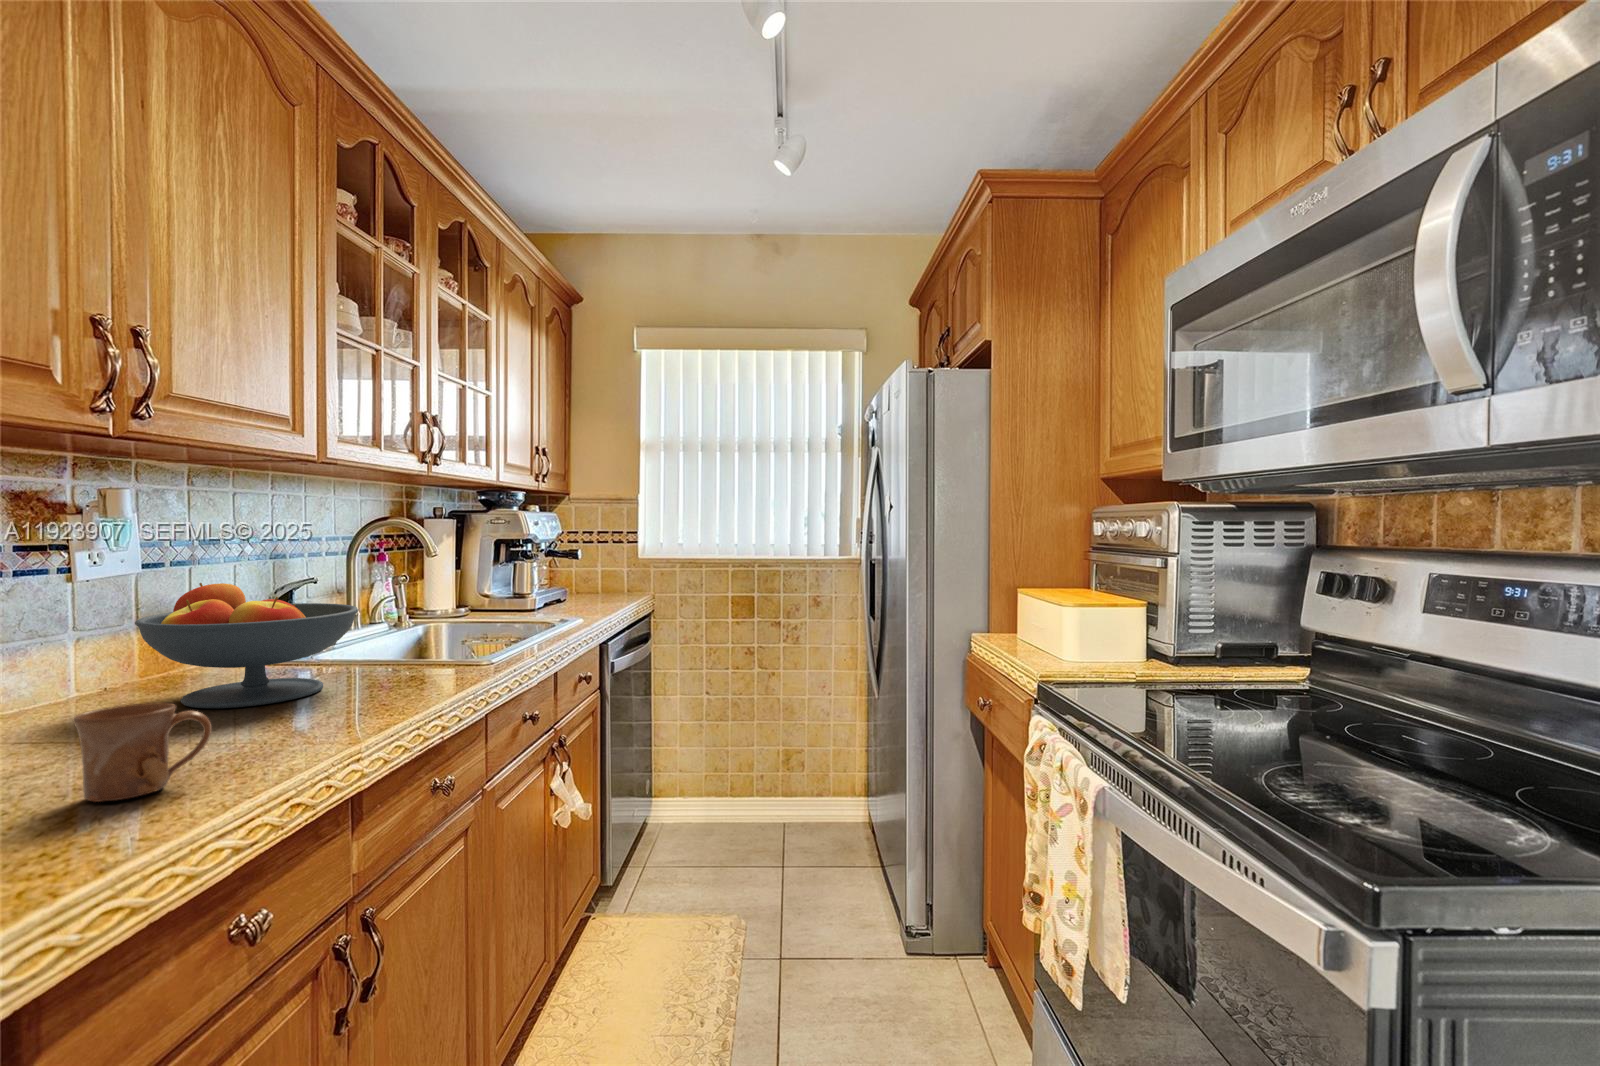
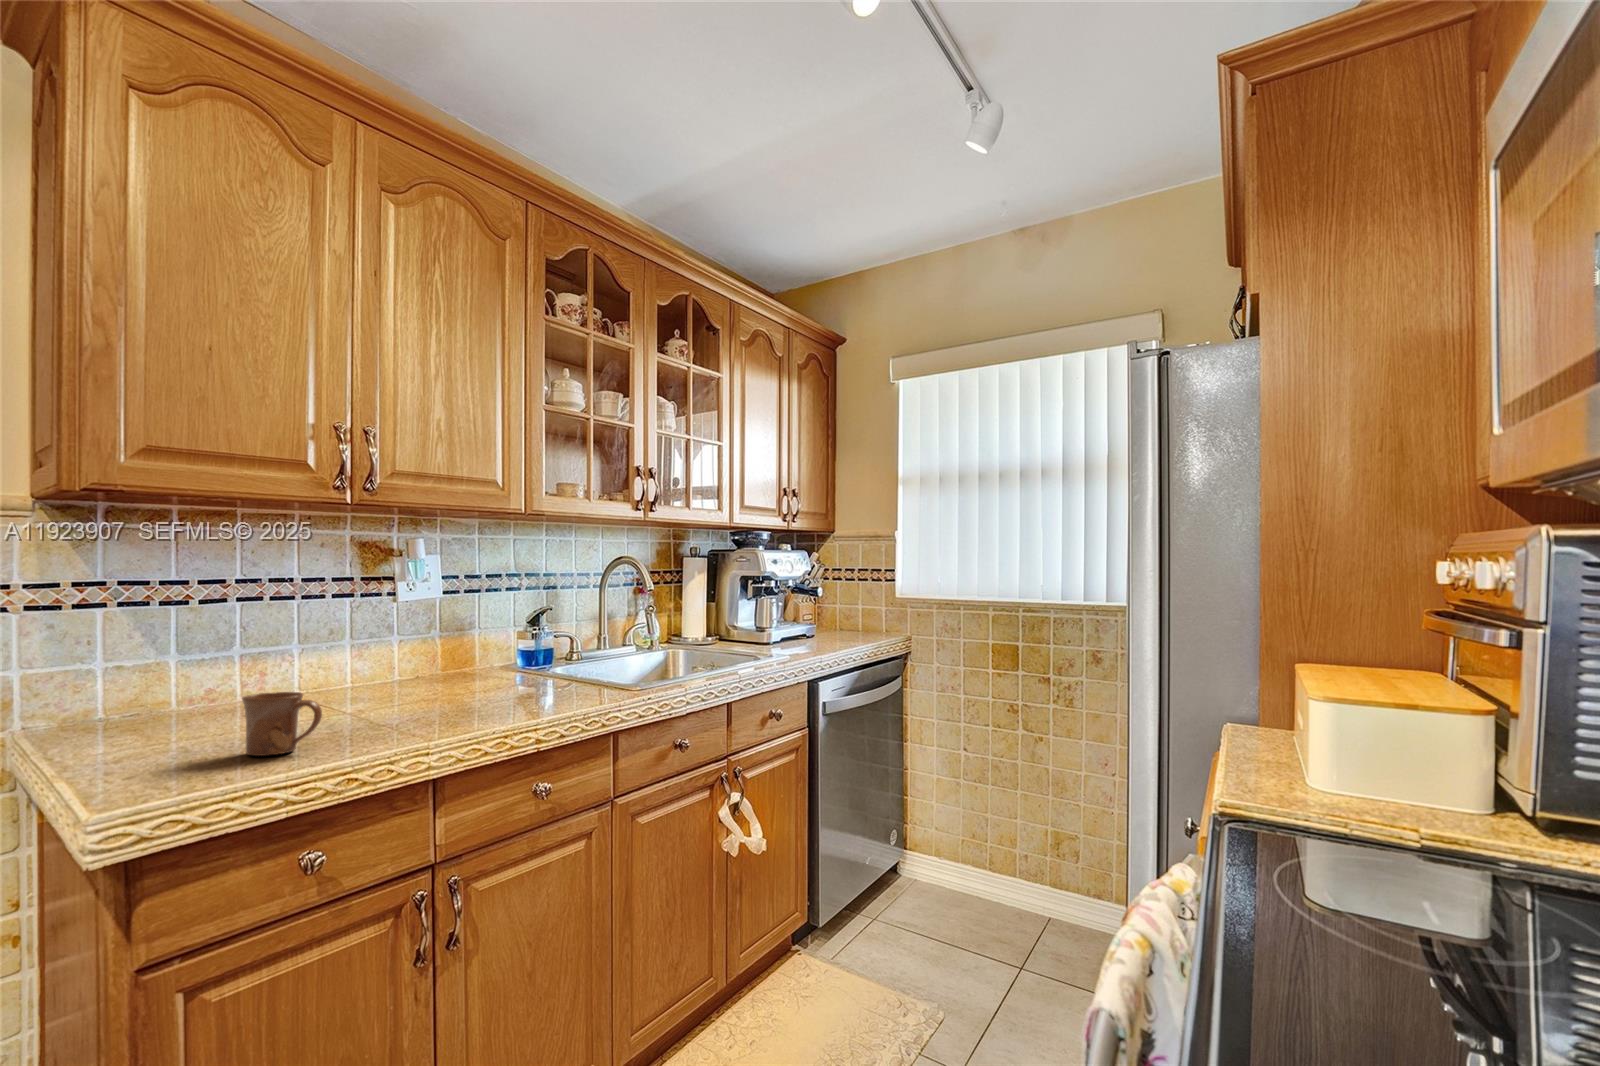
fruit bowl: present [135,583,358,708] -> none [369,608,521,705]

